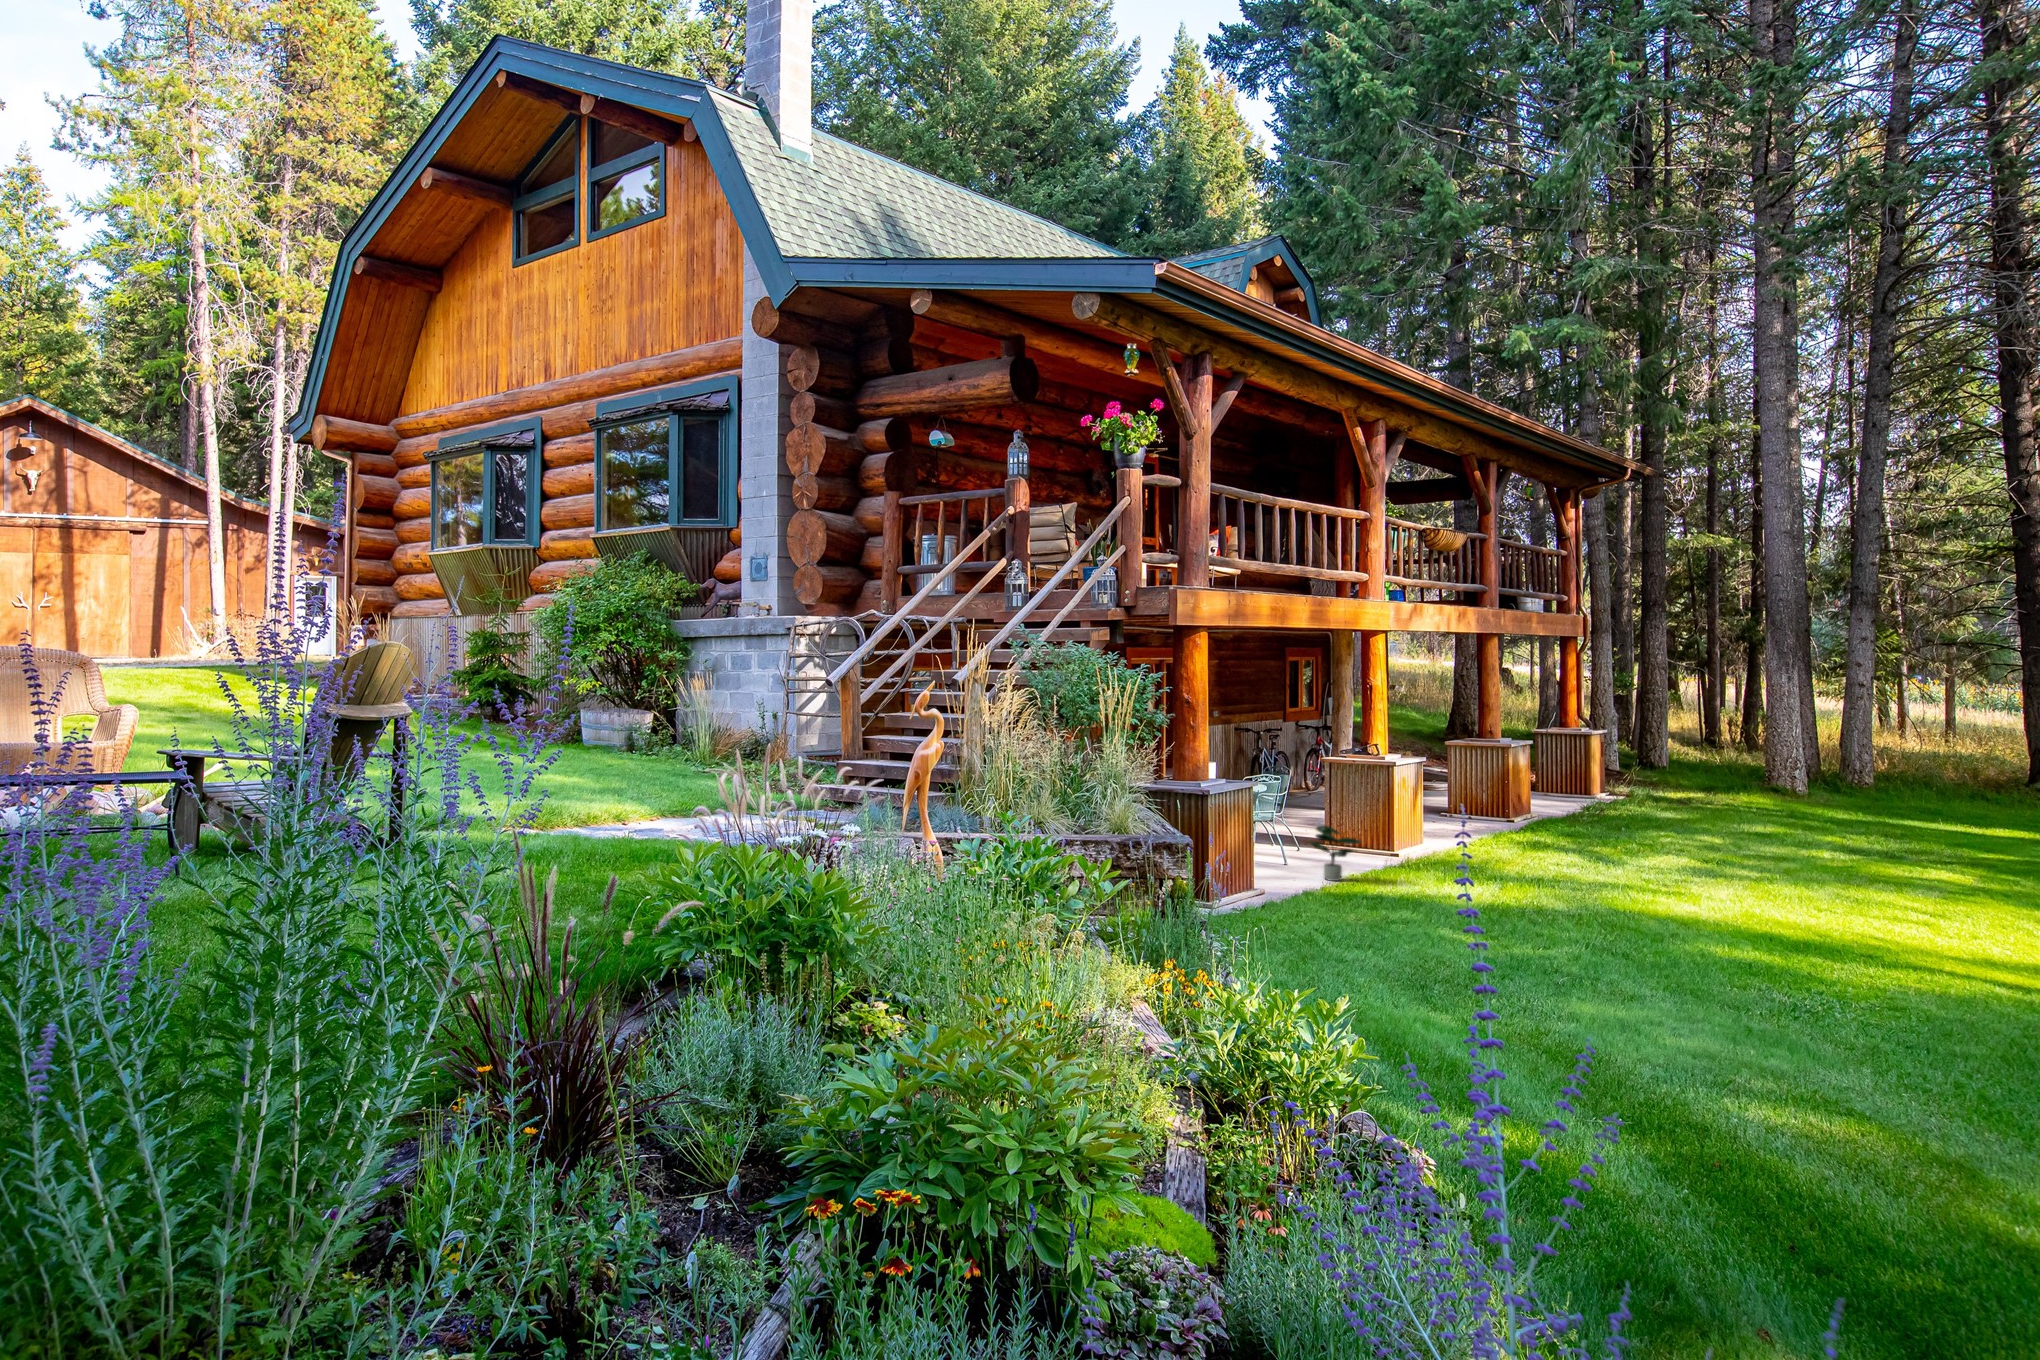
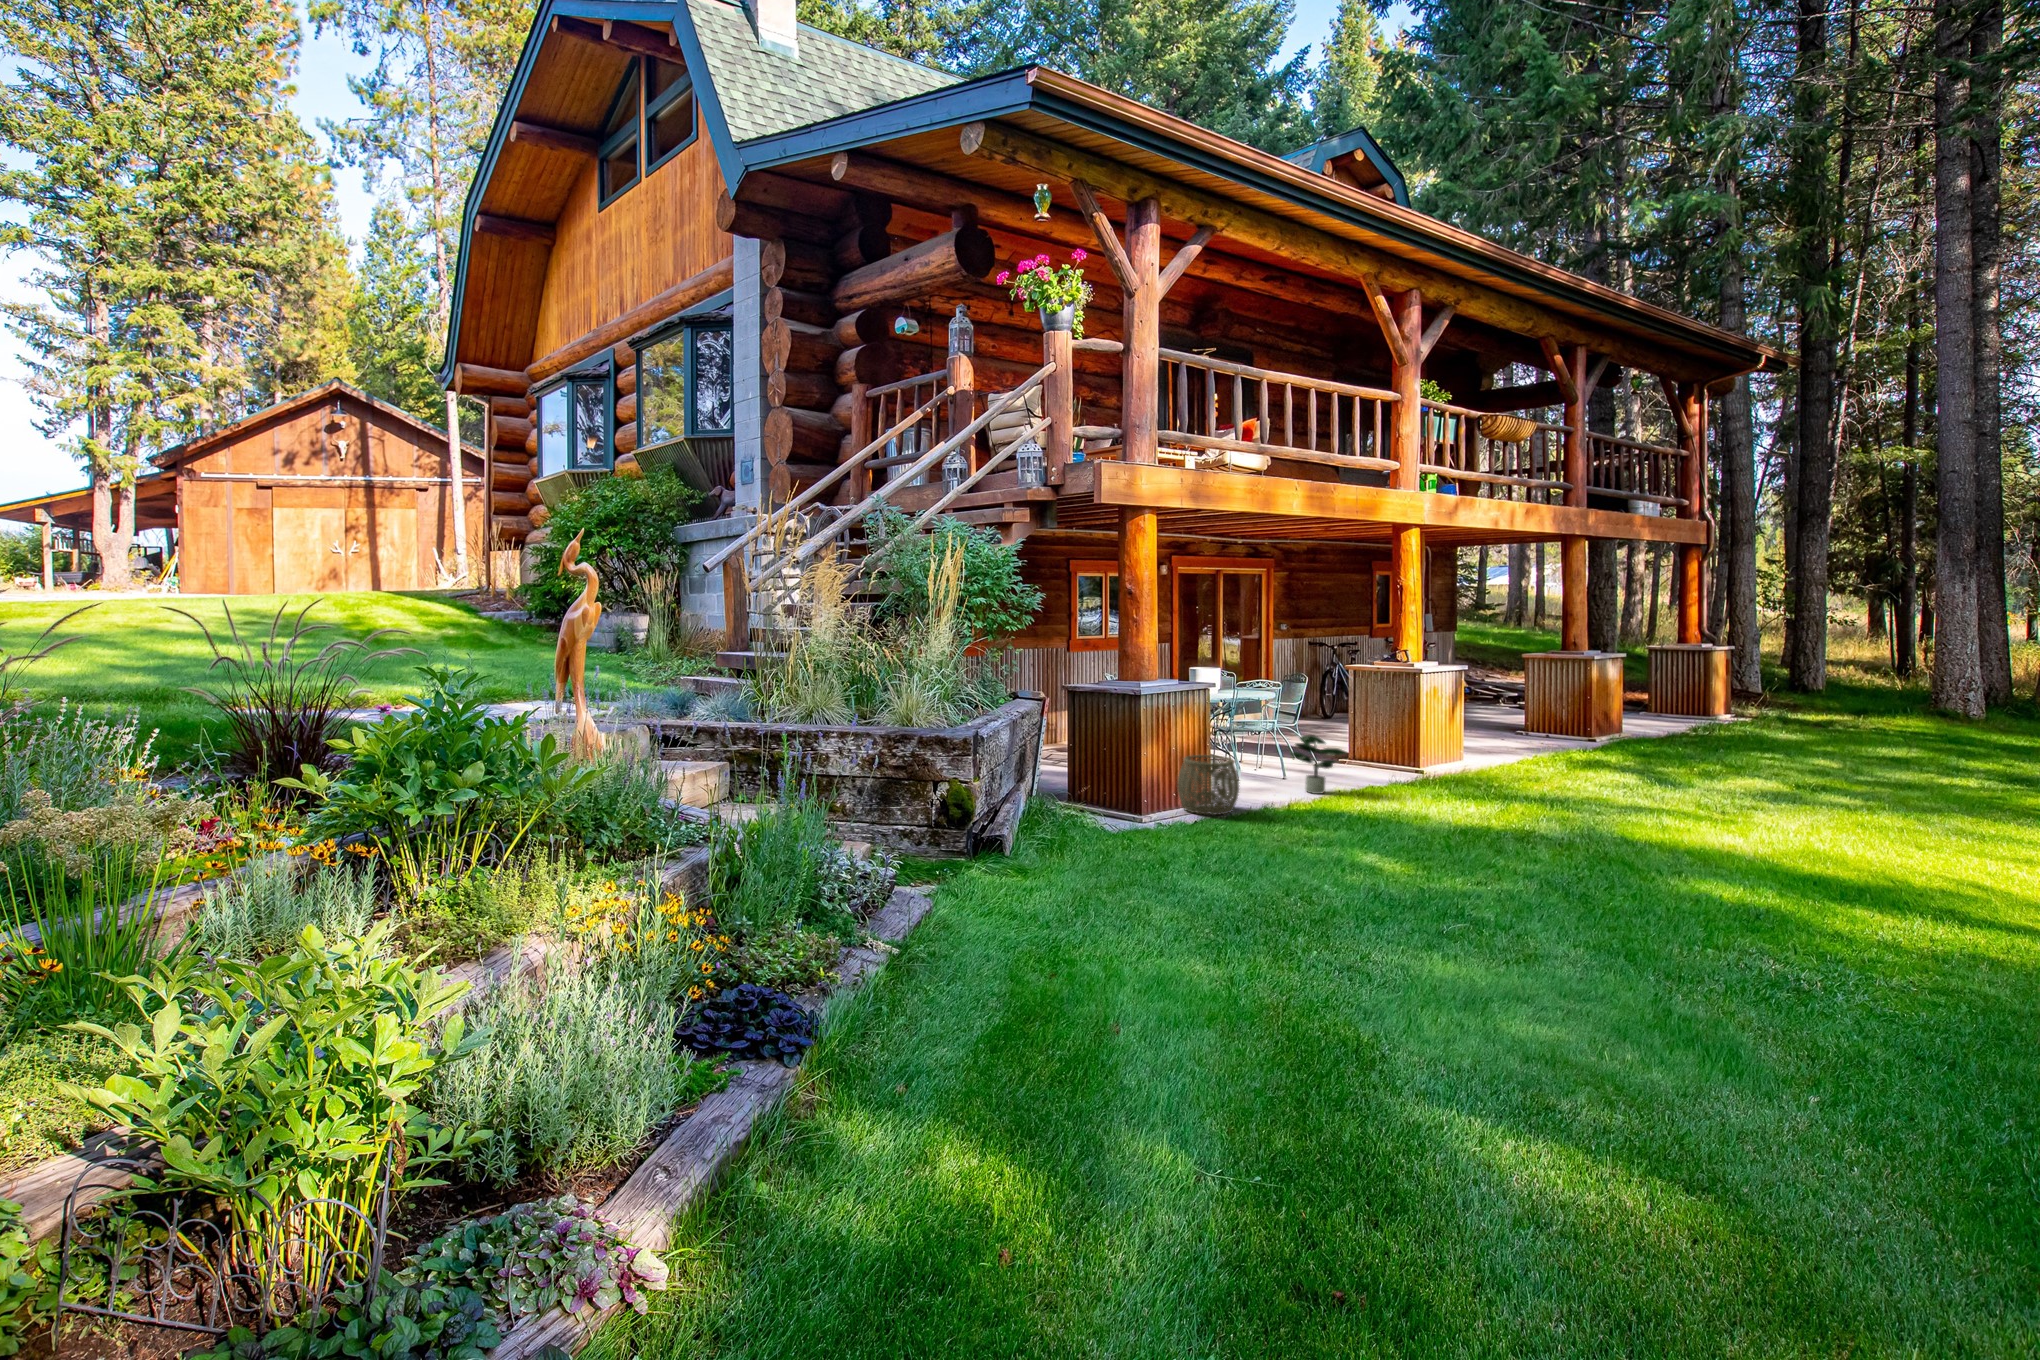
woven basket: none [1231,847,1290,904] -> present [1177,755,1239,815]

